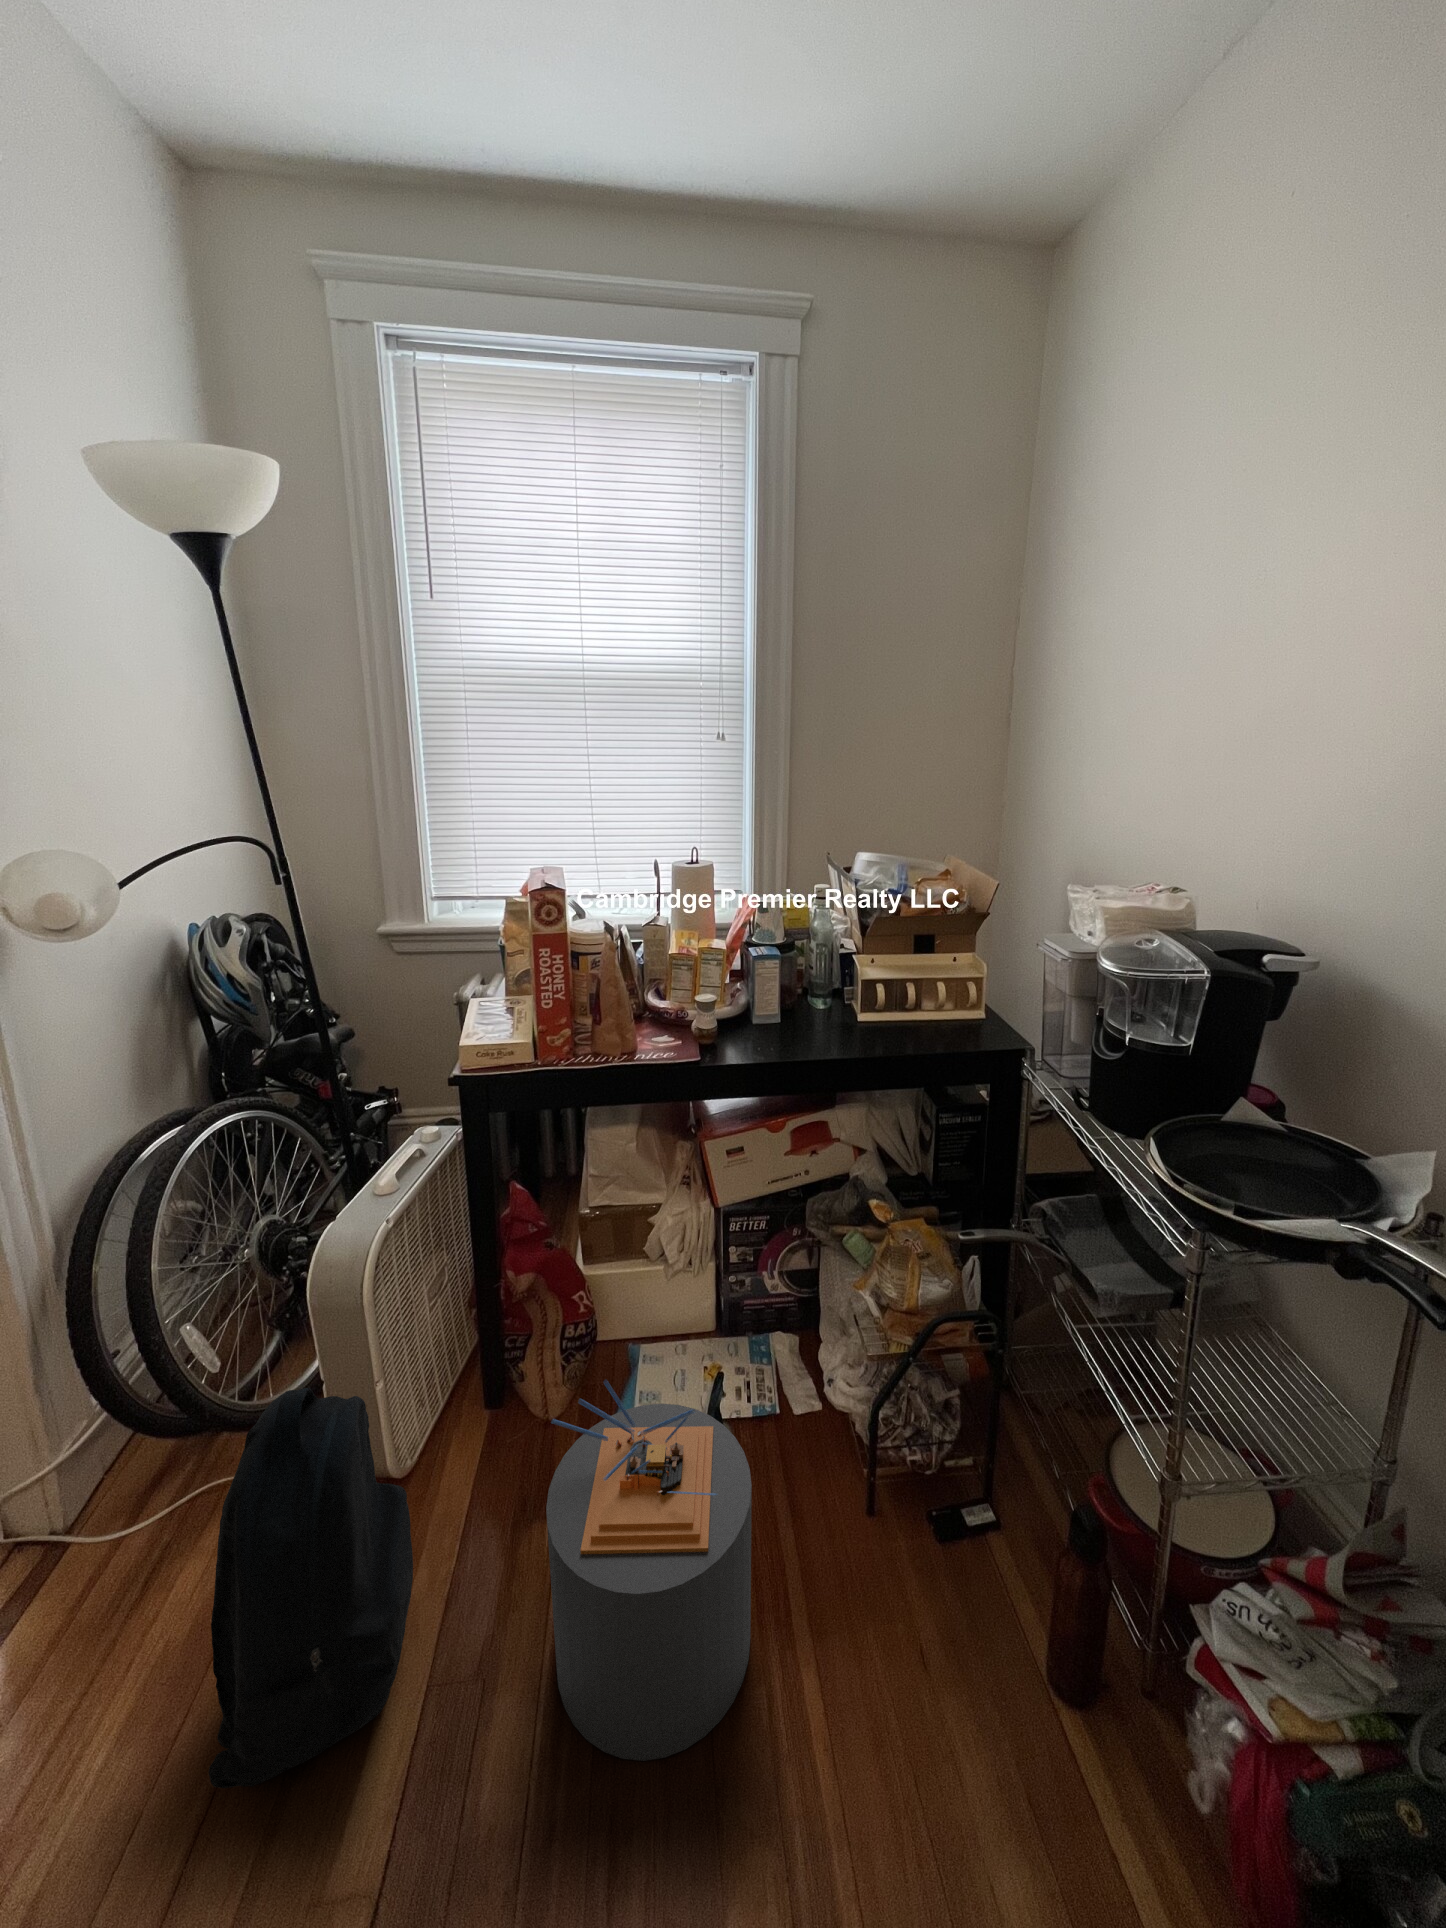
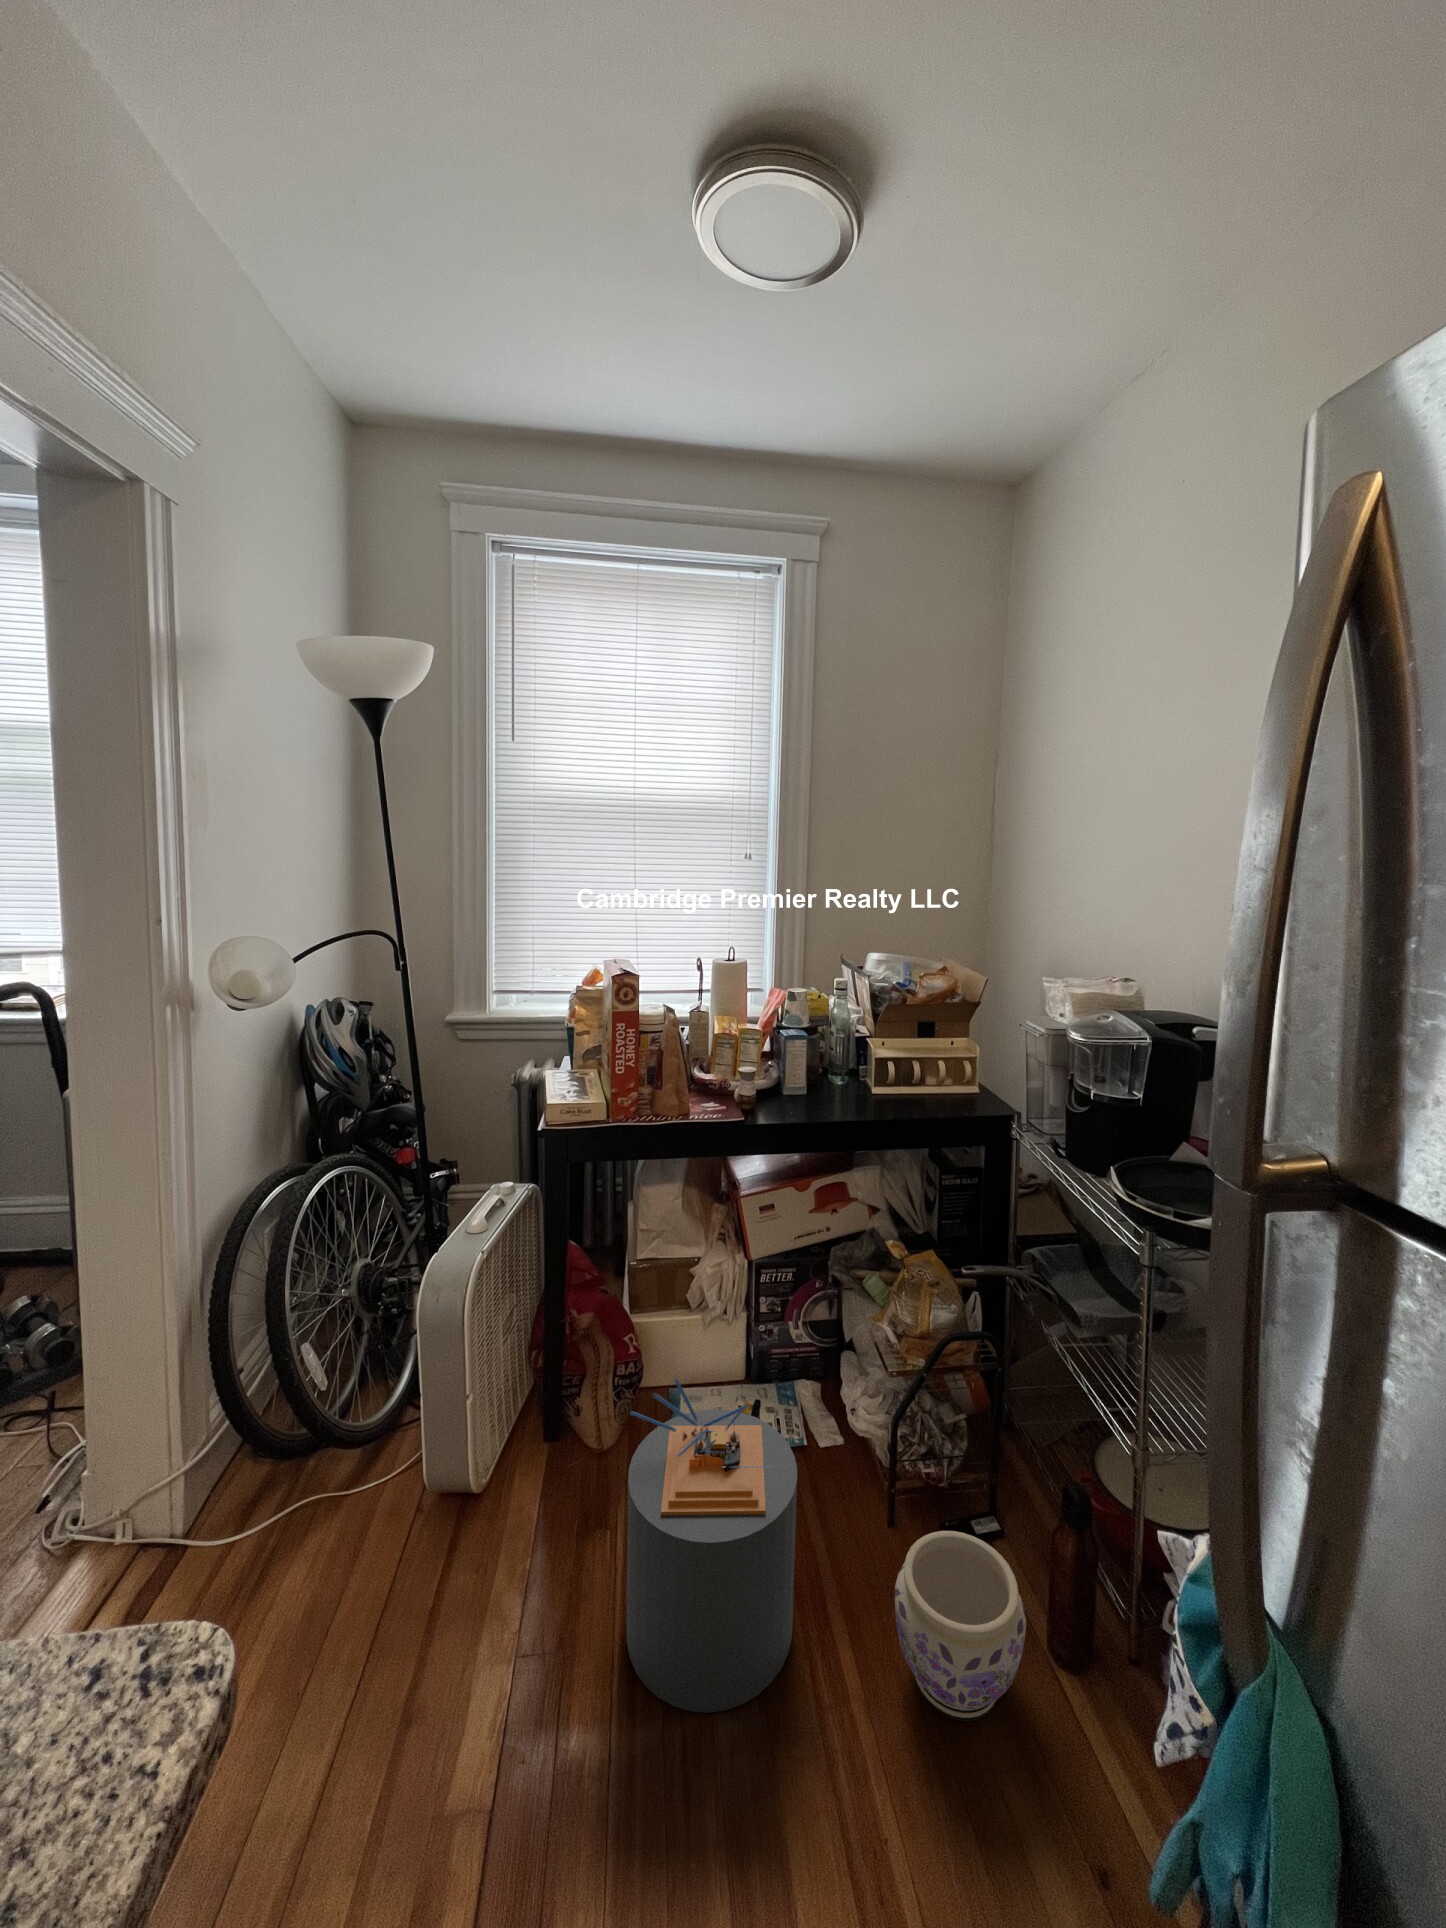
backpack: present [208,1388,413,1788] -> none [344,1374,503,1729]
planter: none [866,1549,1022,1771] -> present [895,1531,1026,1721]

